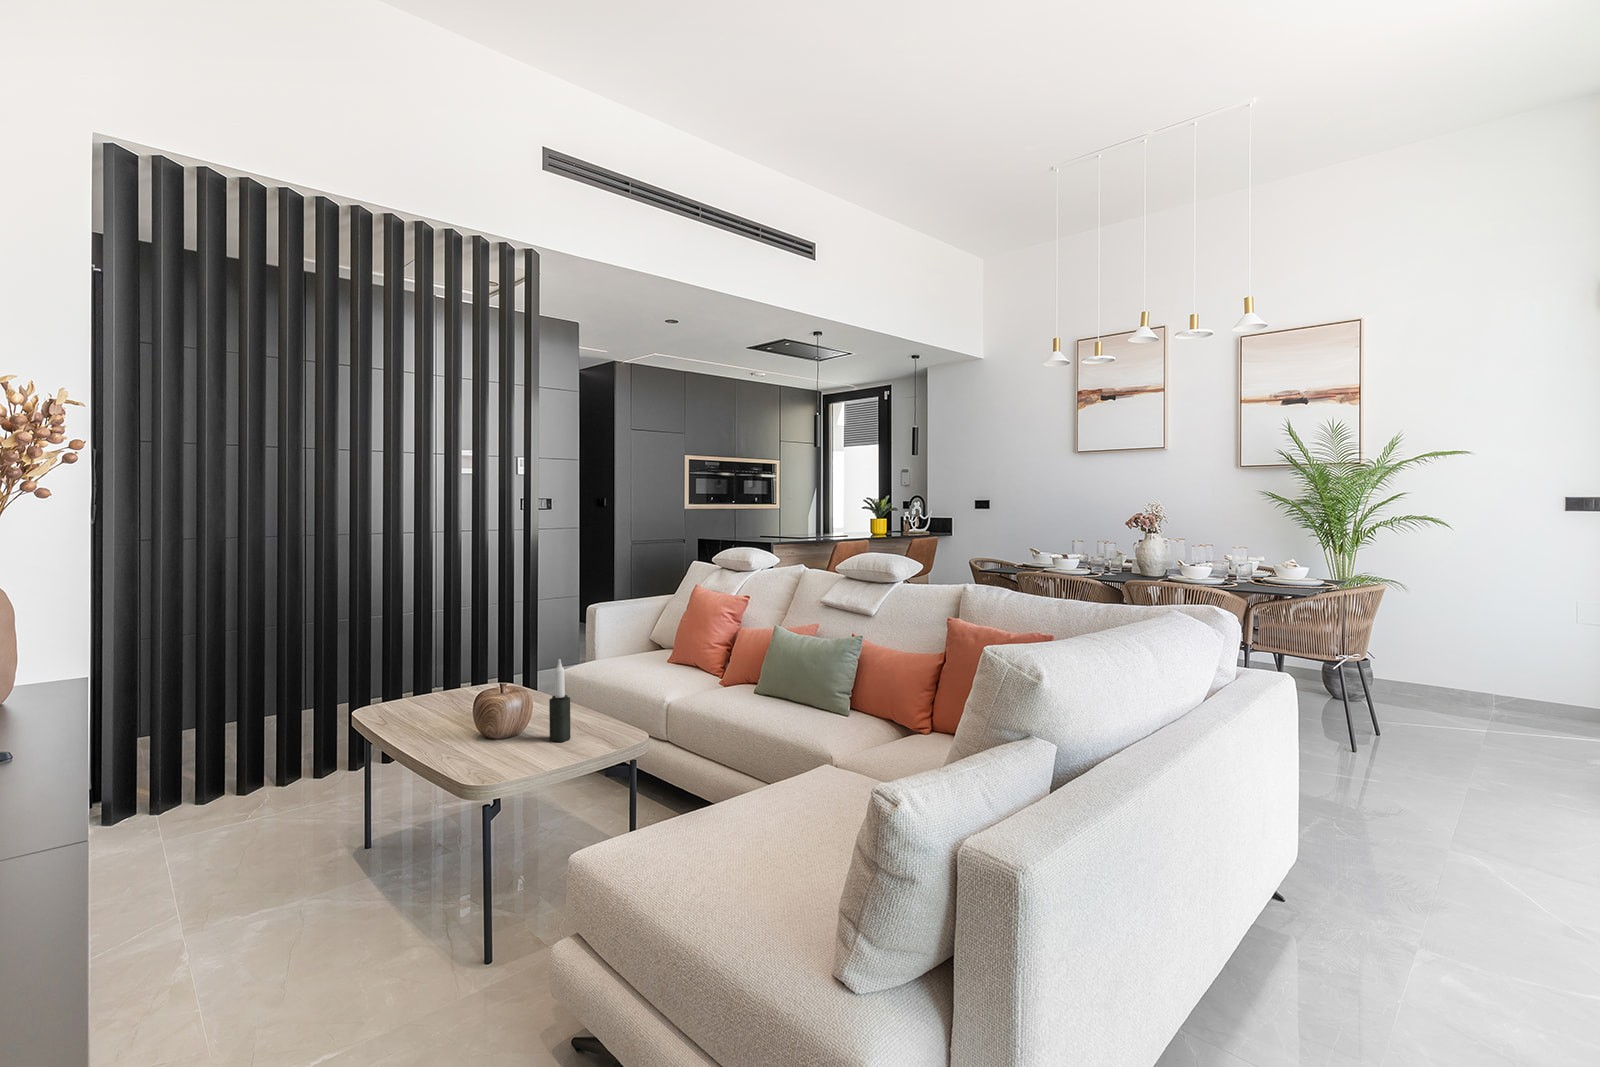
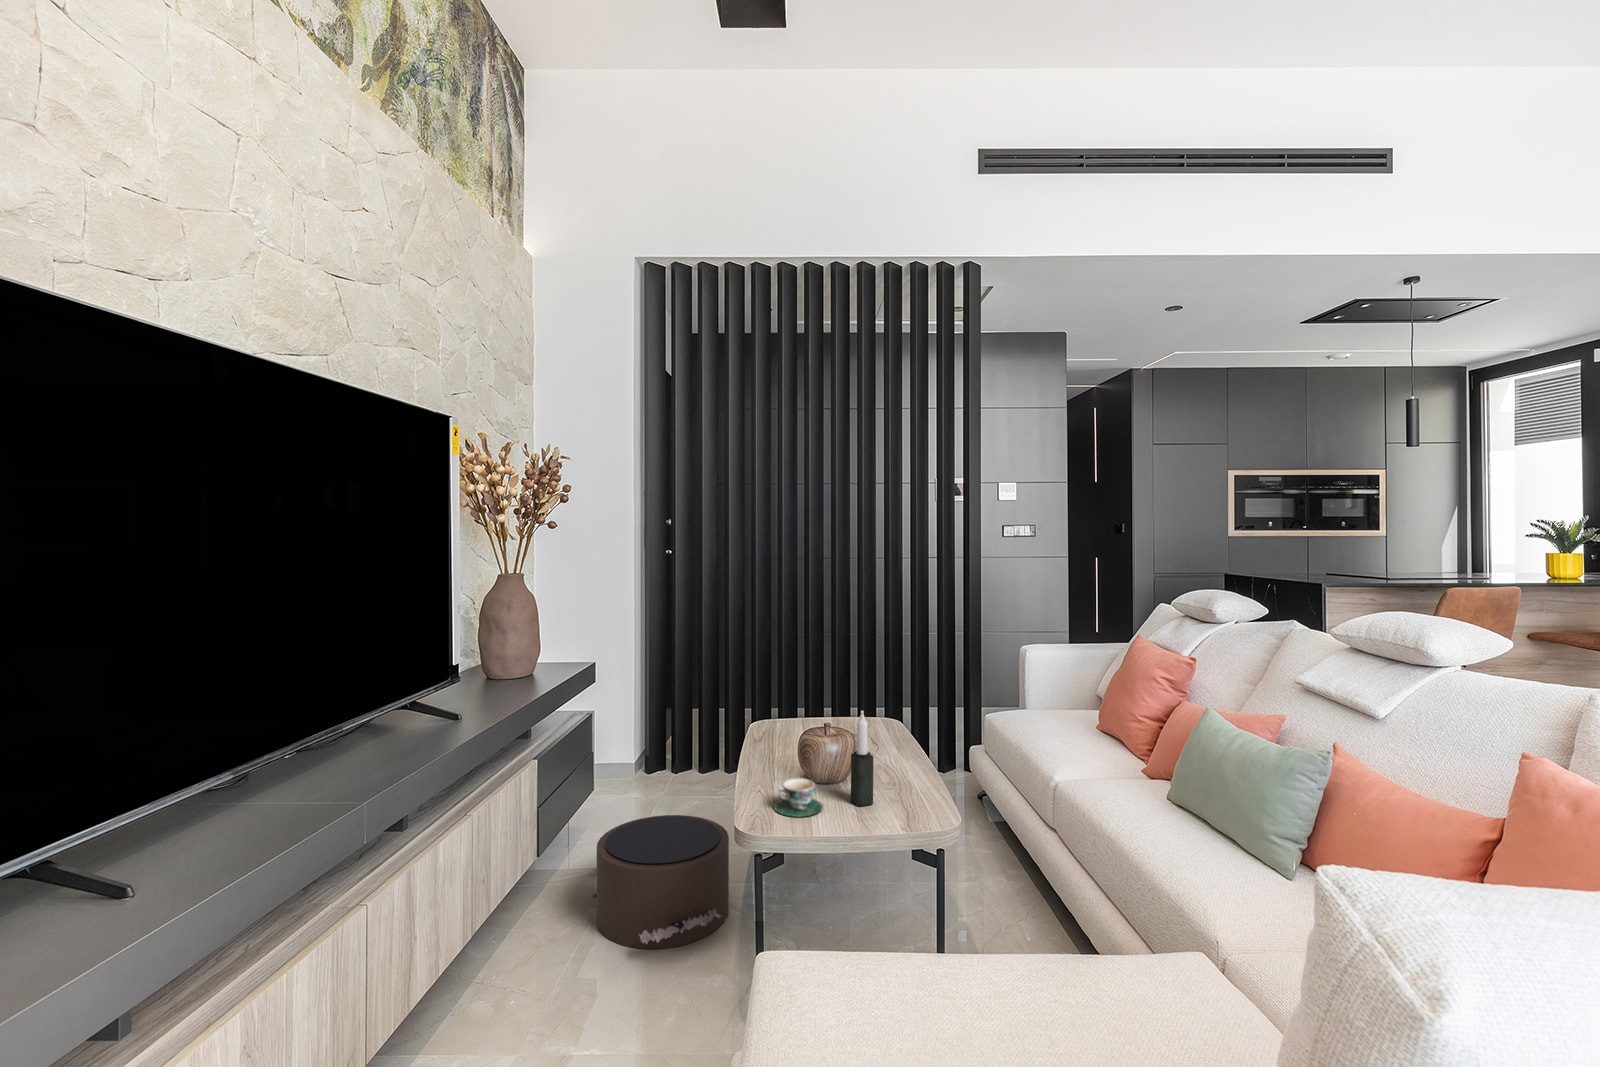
teacup: none [487,728,536,762] -> present [773,778,823,817]
pouf: none [186,813,407,962] -> present [587,815,729,949]

